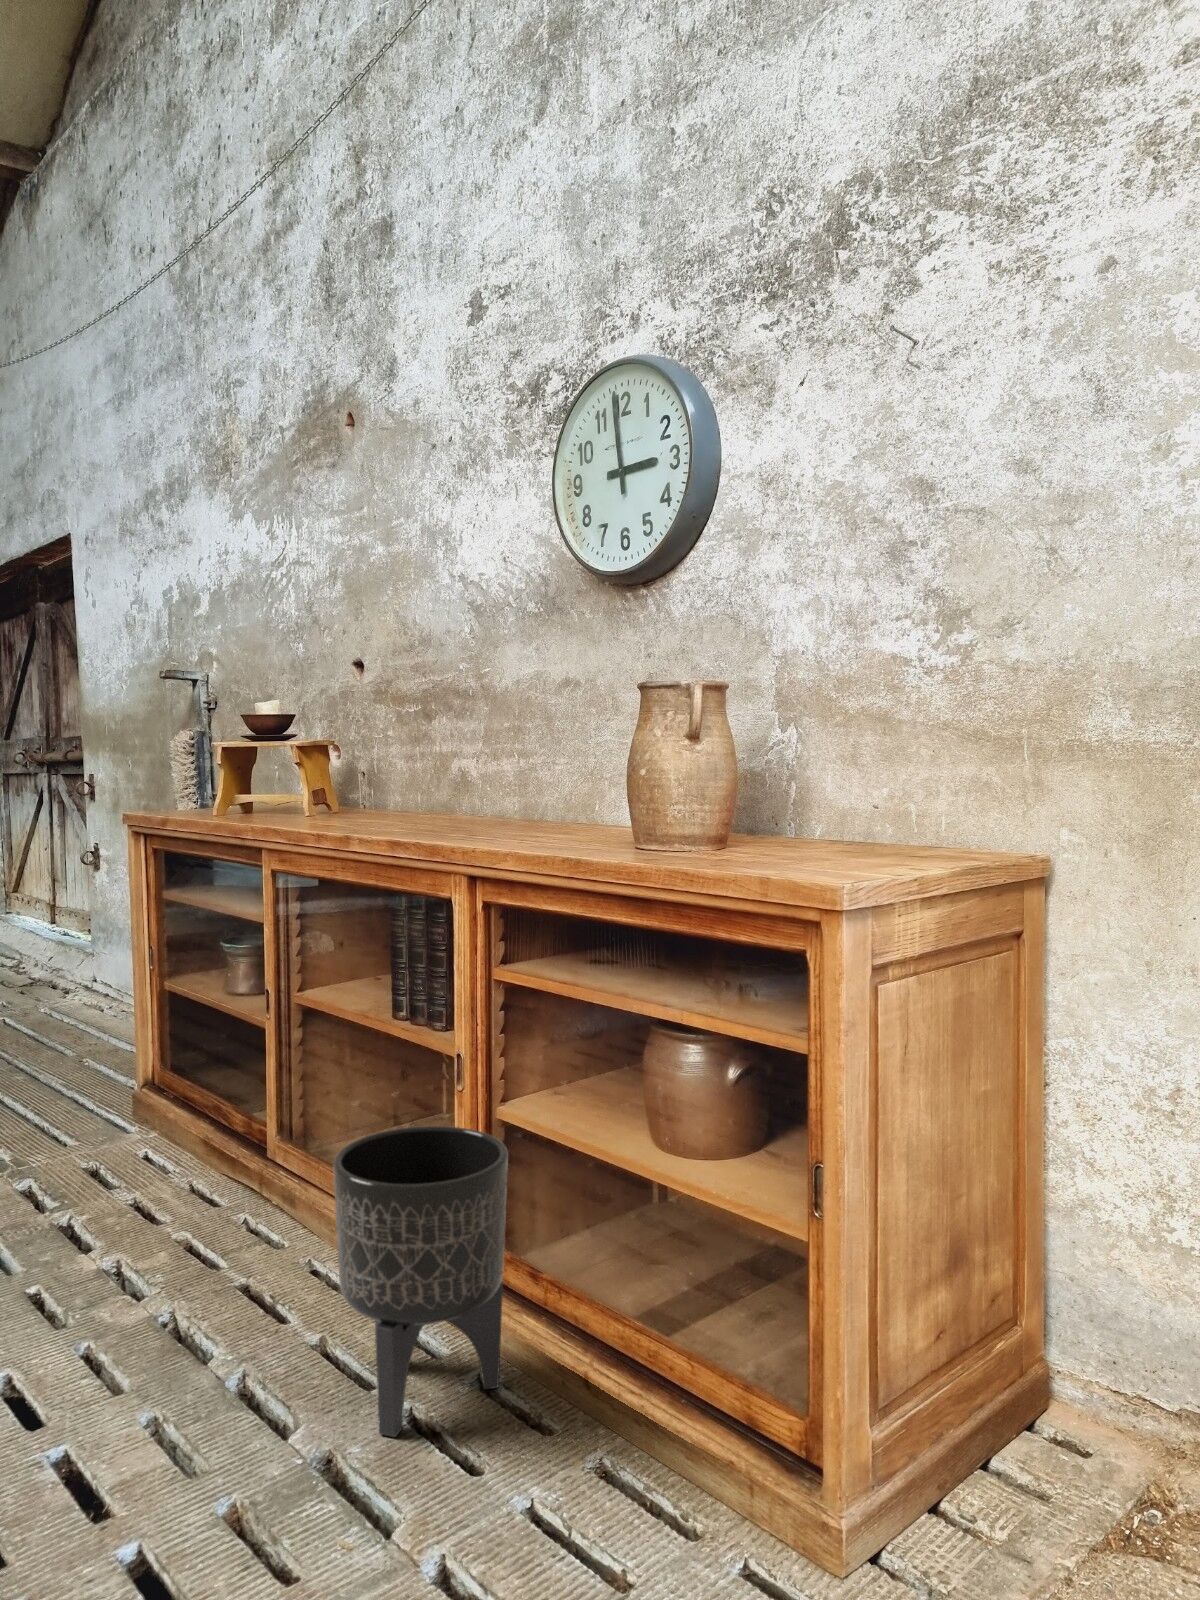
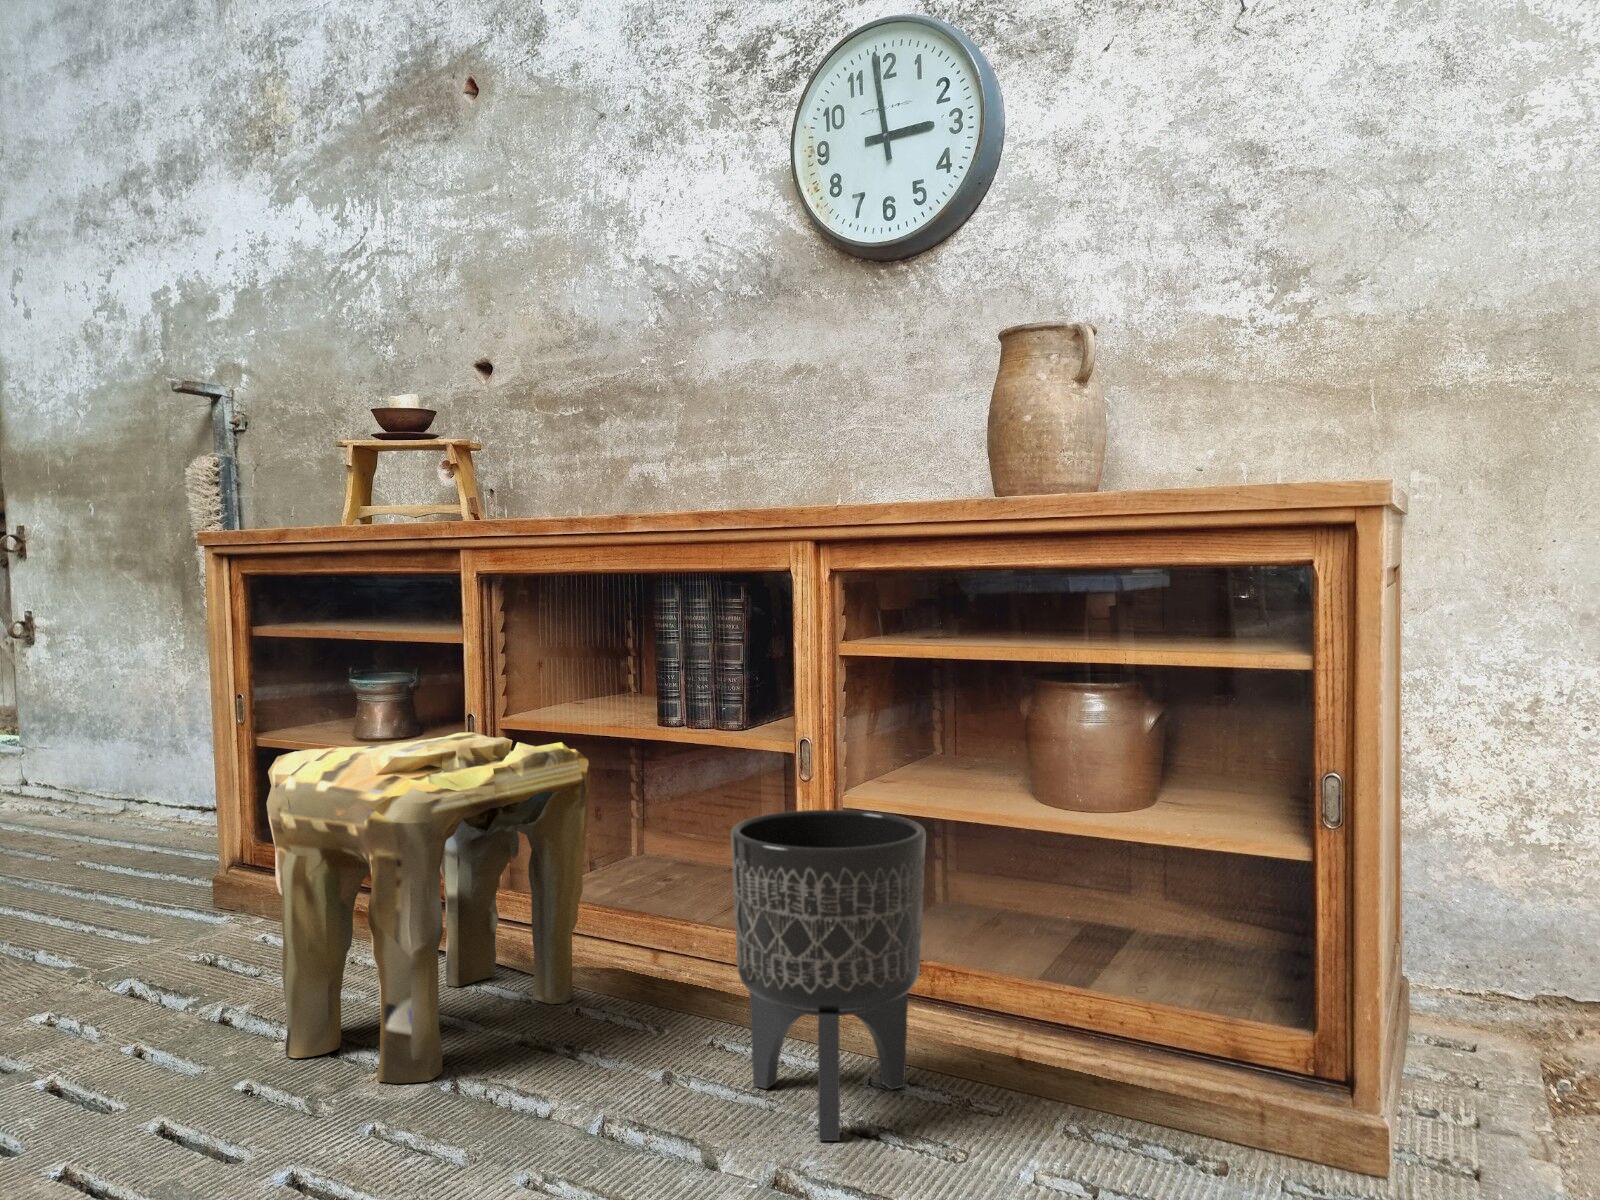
stool: none [59,1018,337,1319] -> present [266,732,591,1084]

